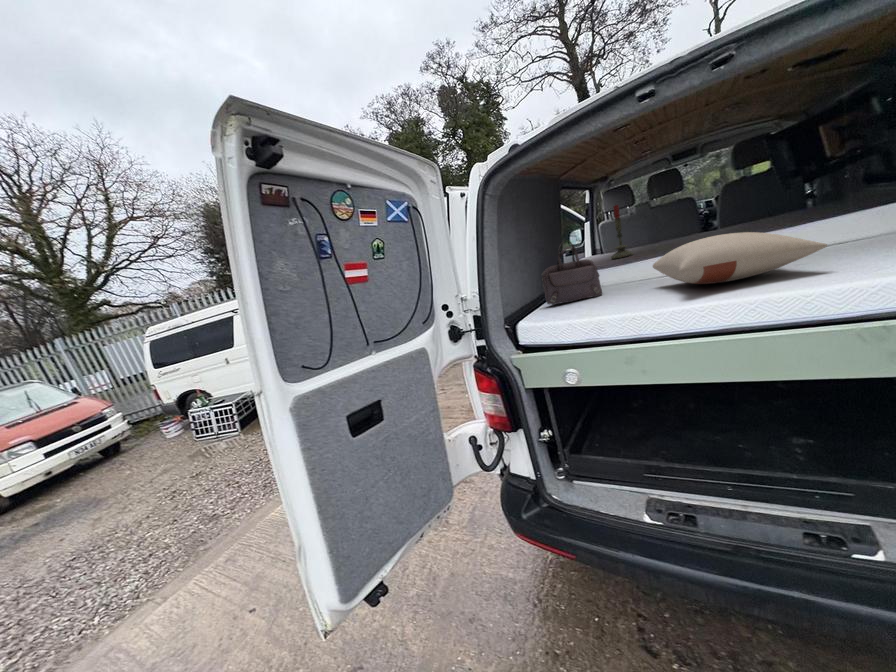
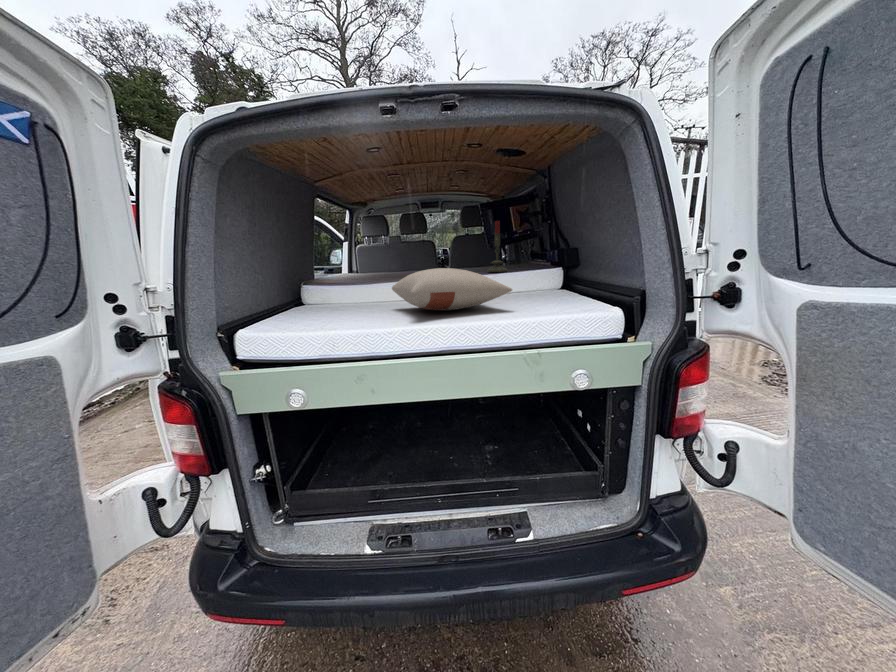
candle: present [611,205,633,259] -> present [487,221,507,272]
handbag: present [542,242,603,305] -> none [277,246,345,315]

